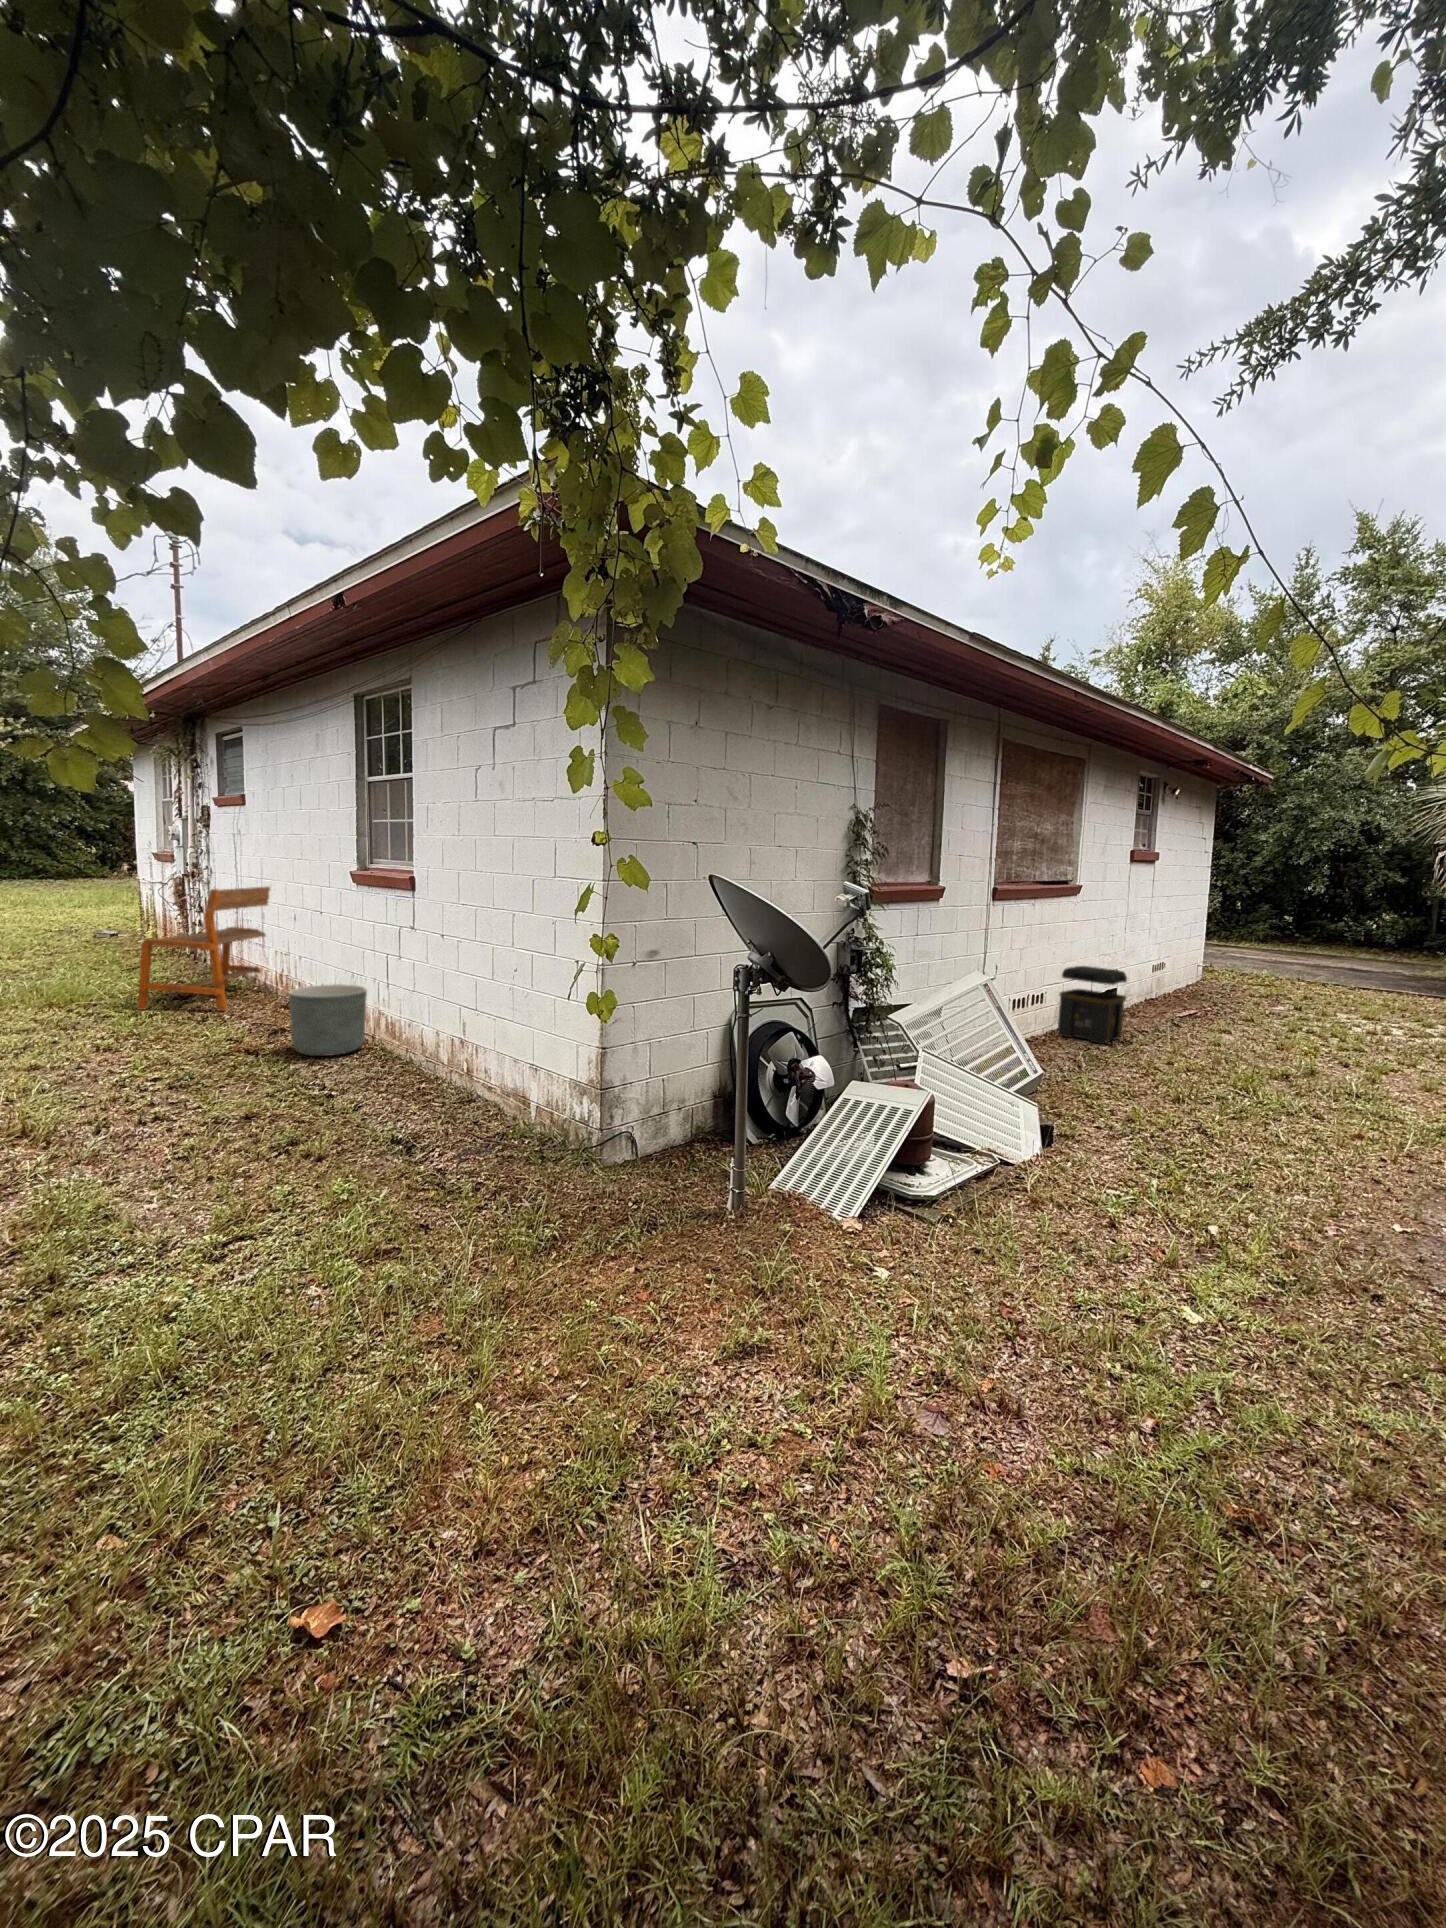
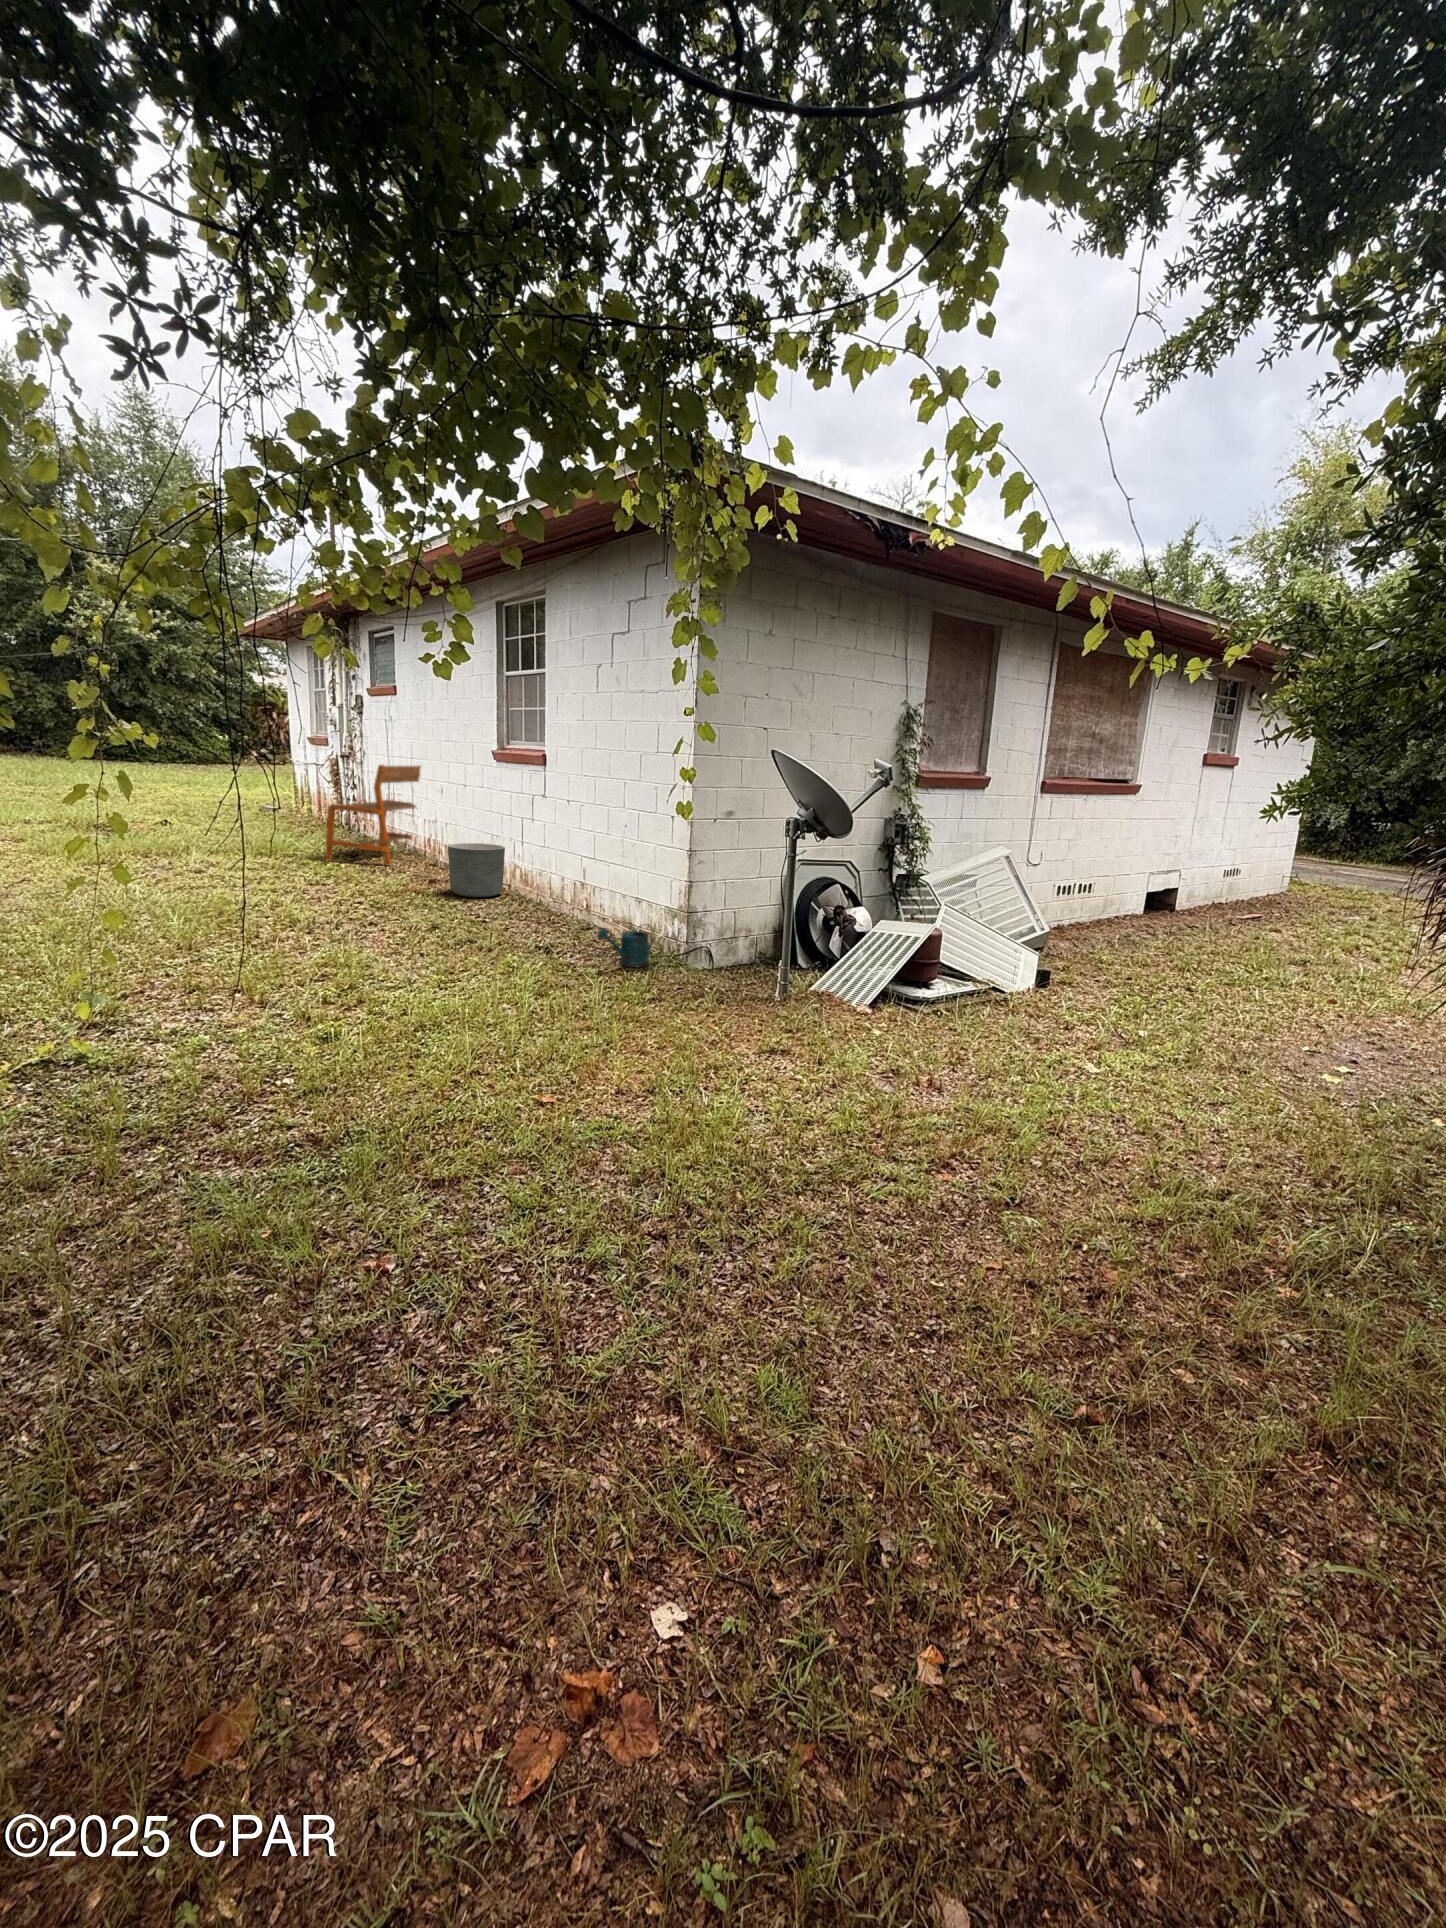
toolbox: present [1058,966,1127,1044] -> none [1101,860,1171,931]
watering can: none [474,1103,557,1167] -> present [597,924,655,967]

